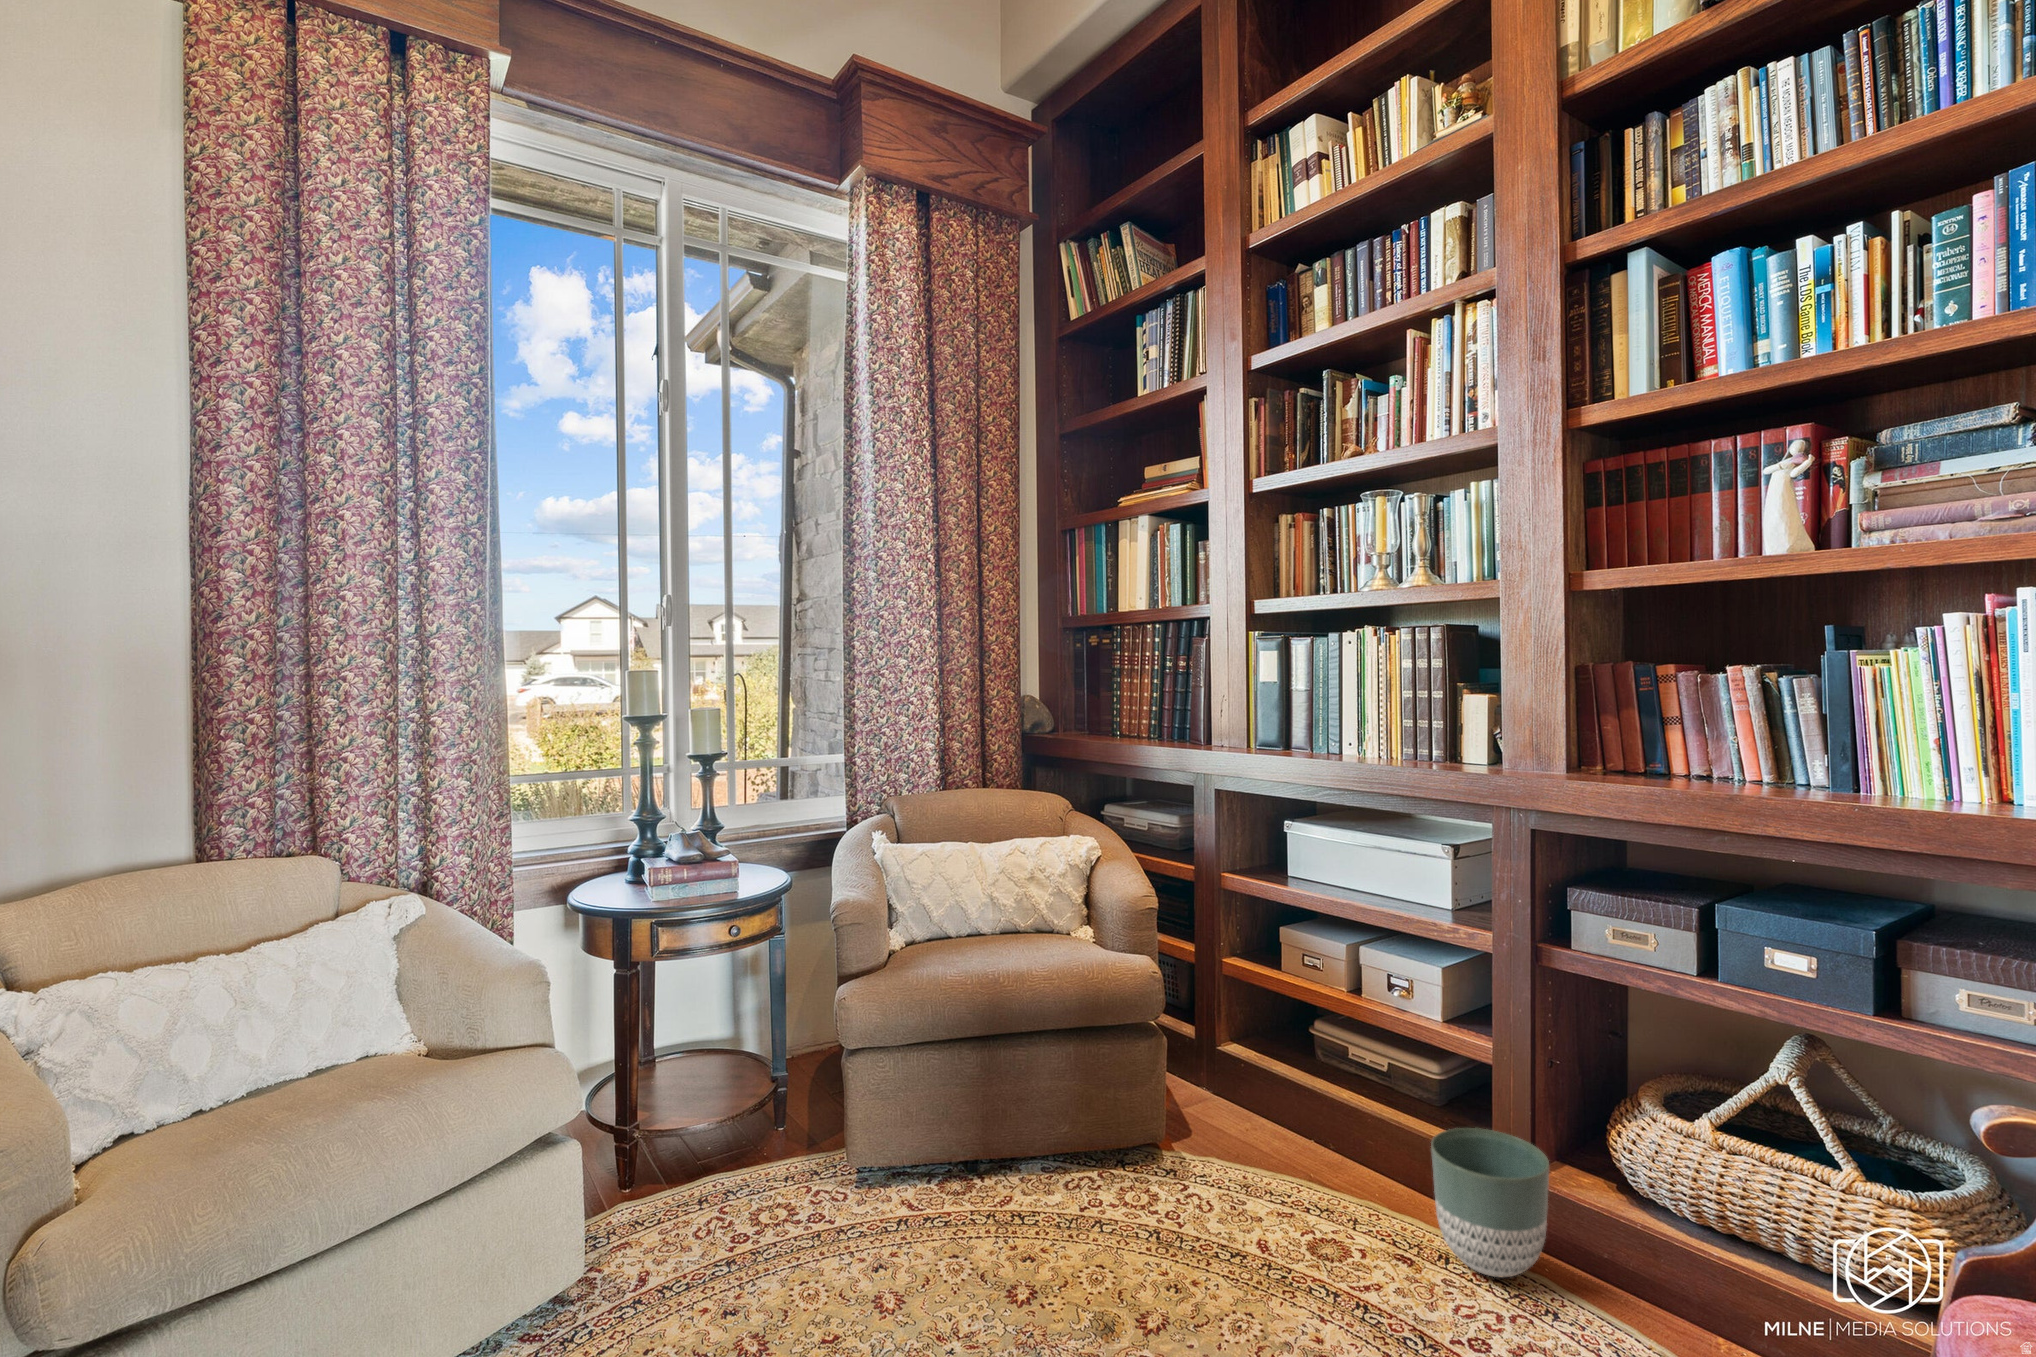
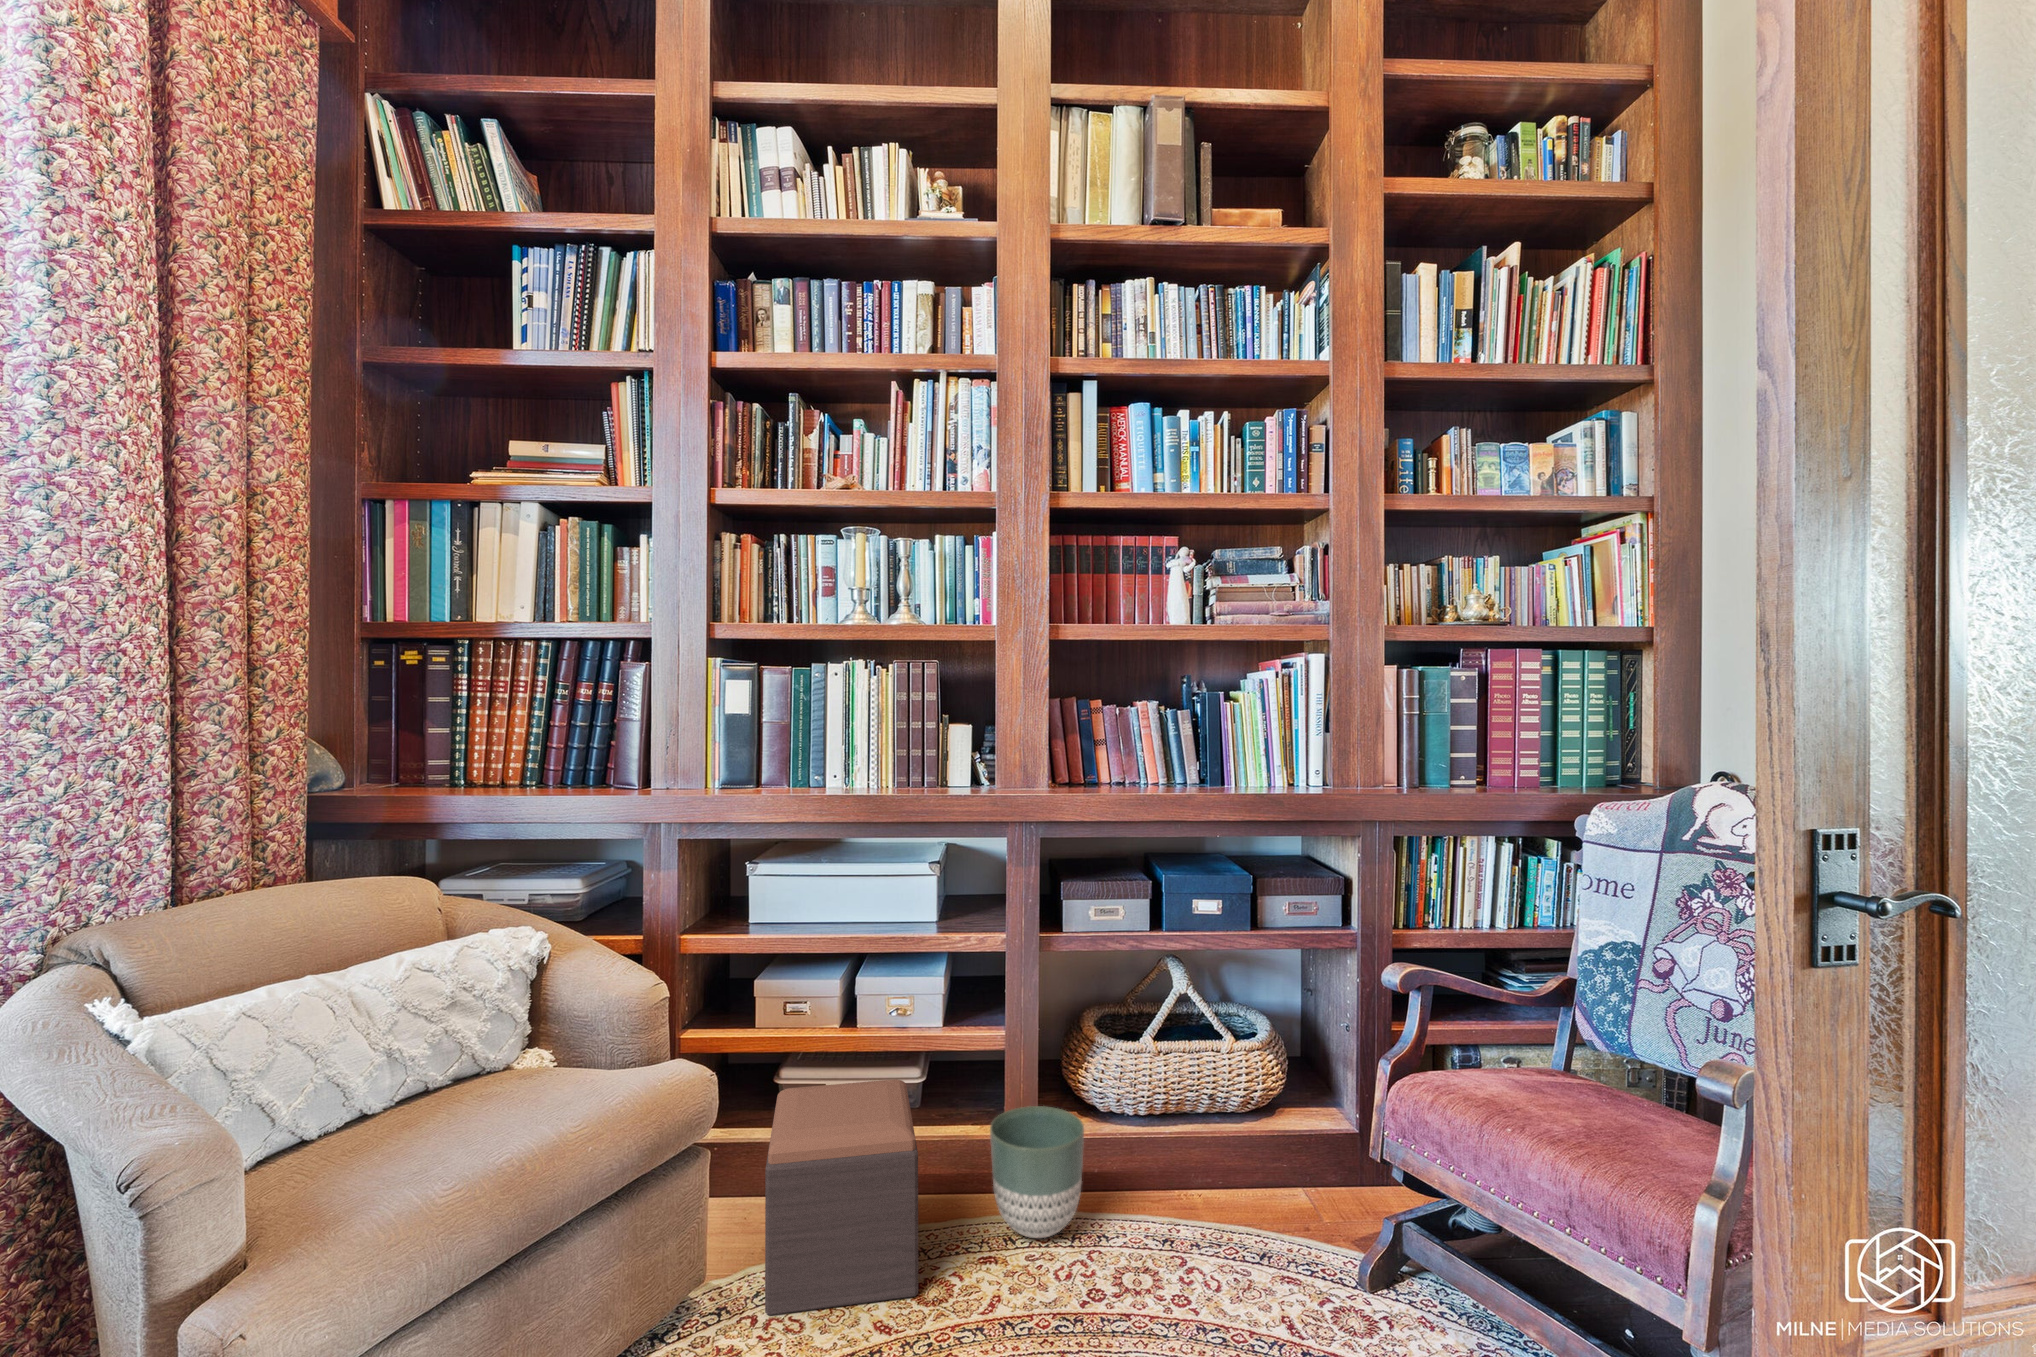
footstool: none [1194,1025,1378,1245] -> present [765,1079,918,1315]

